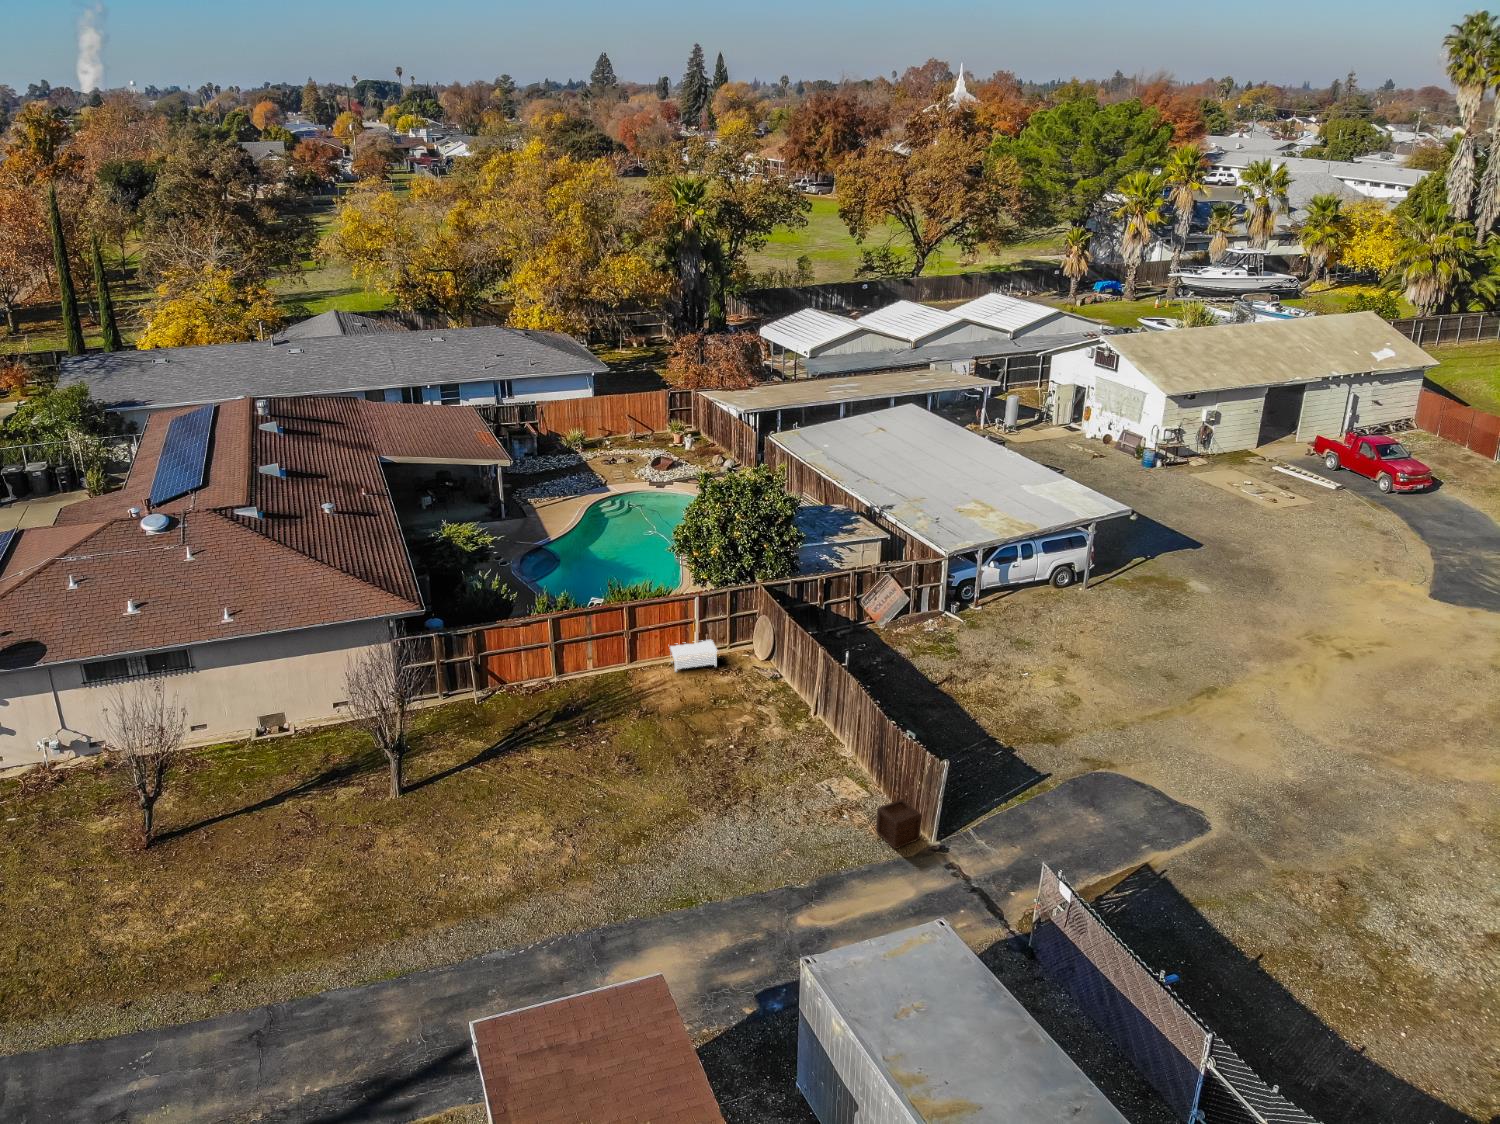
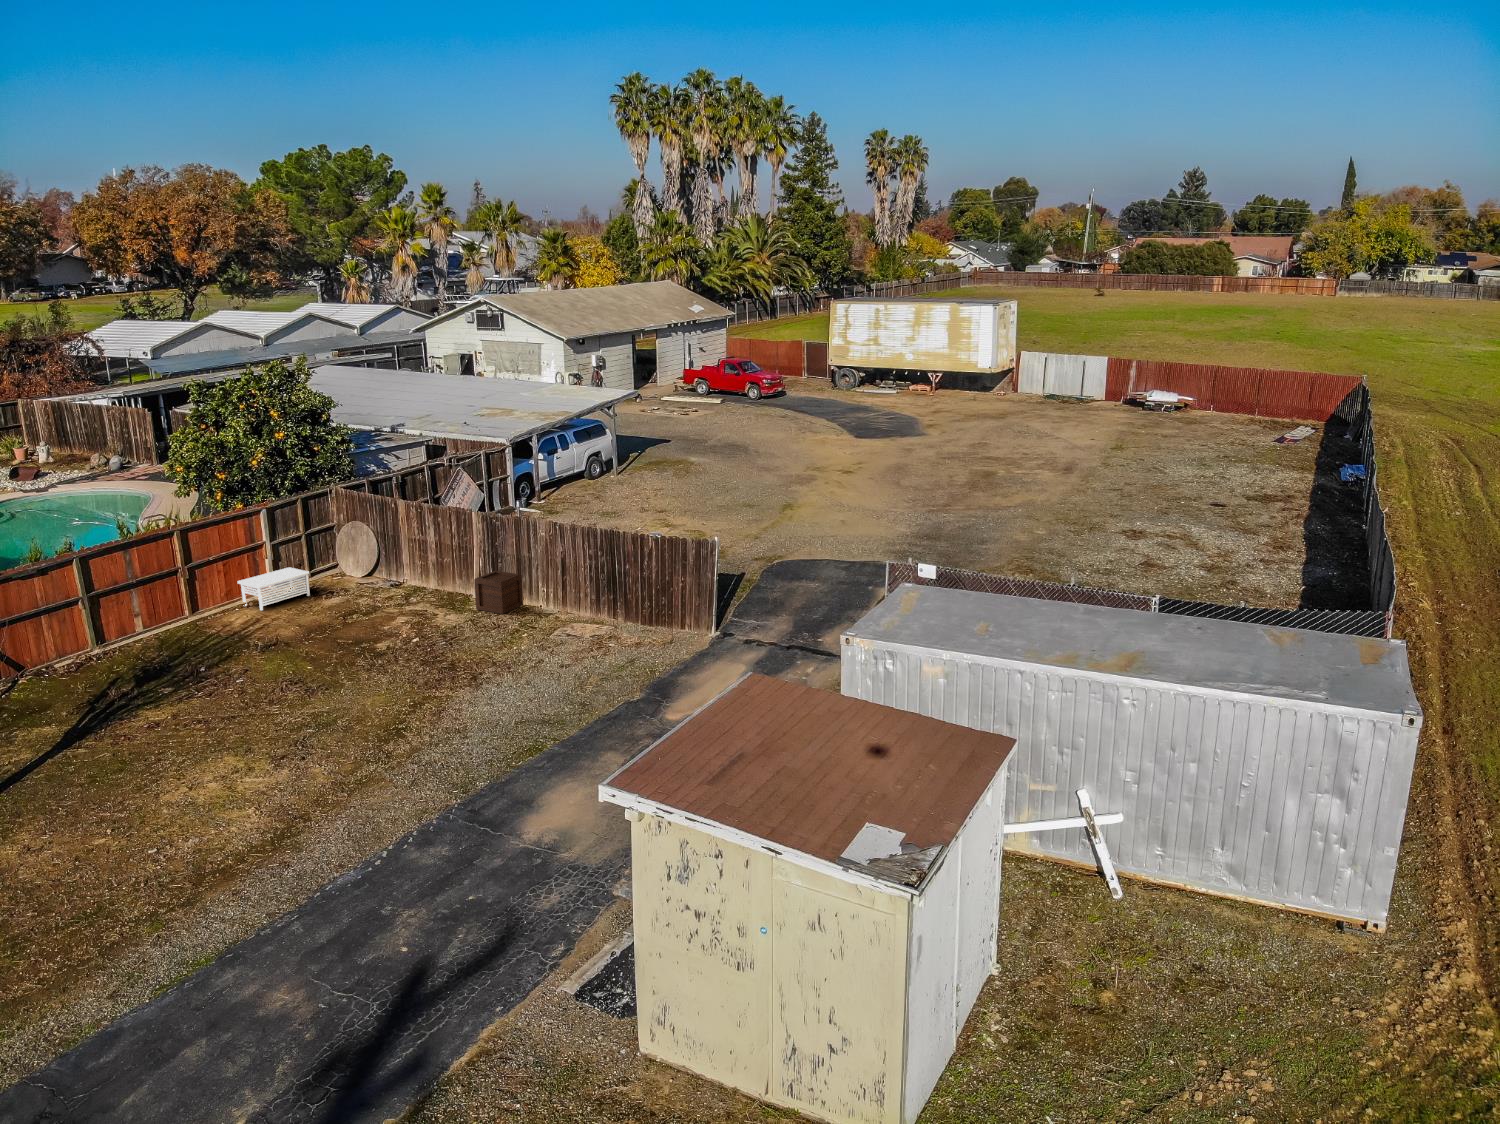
wooden crate: present [876,799,922,849] -> present [474,571,523,614]

